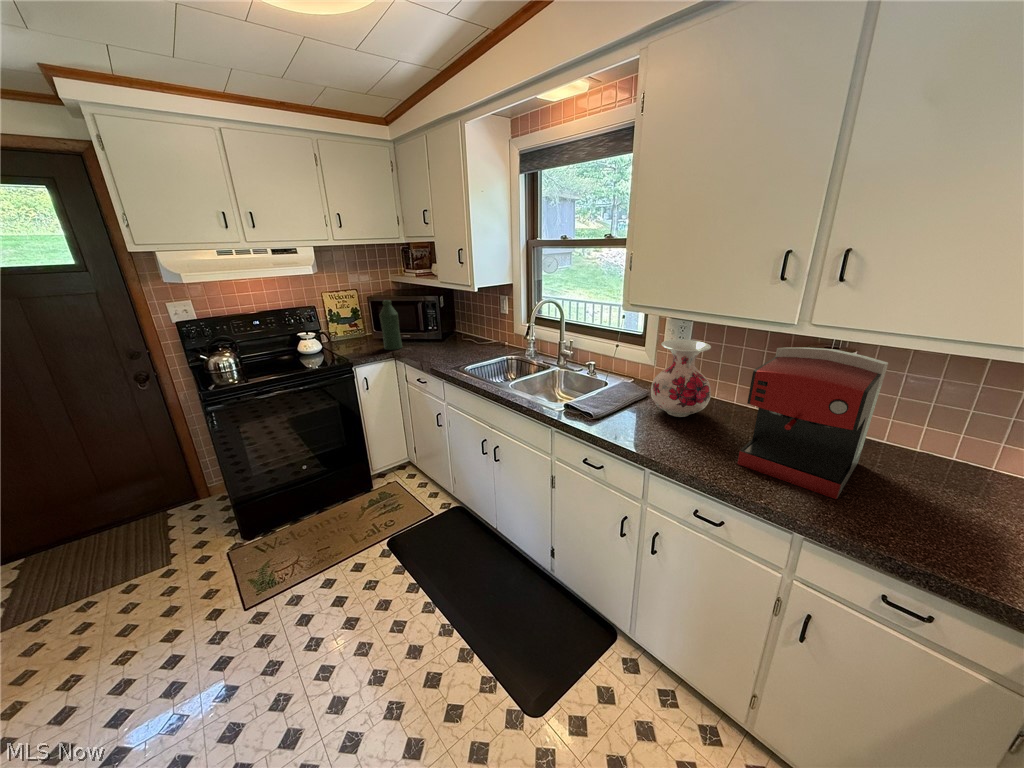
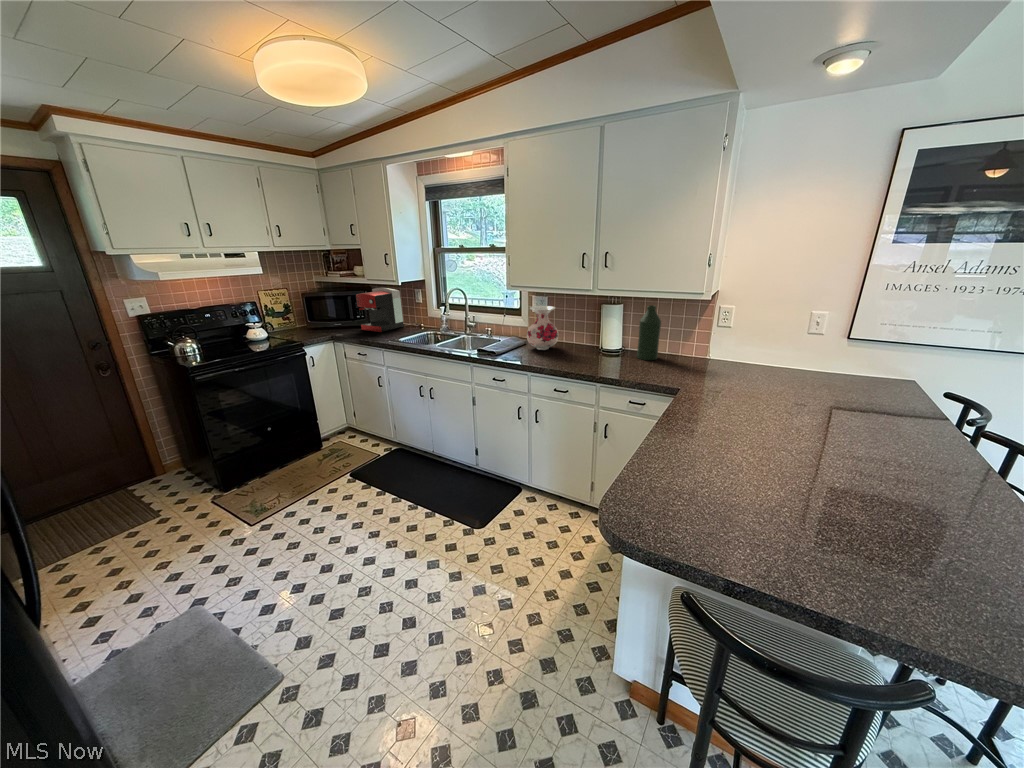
bottle: present [379,300,402,350] -> present [637,305,661,360]
coffee maker: present [737,347,888,499] -> present [356,288,404,332]

